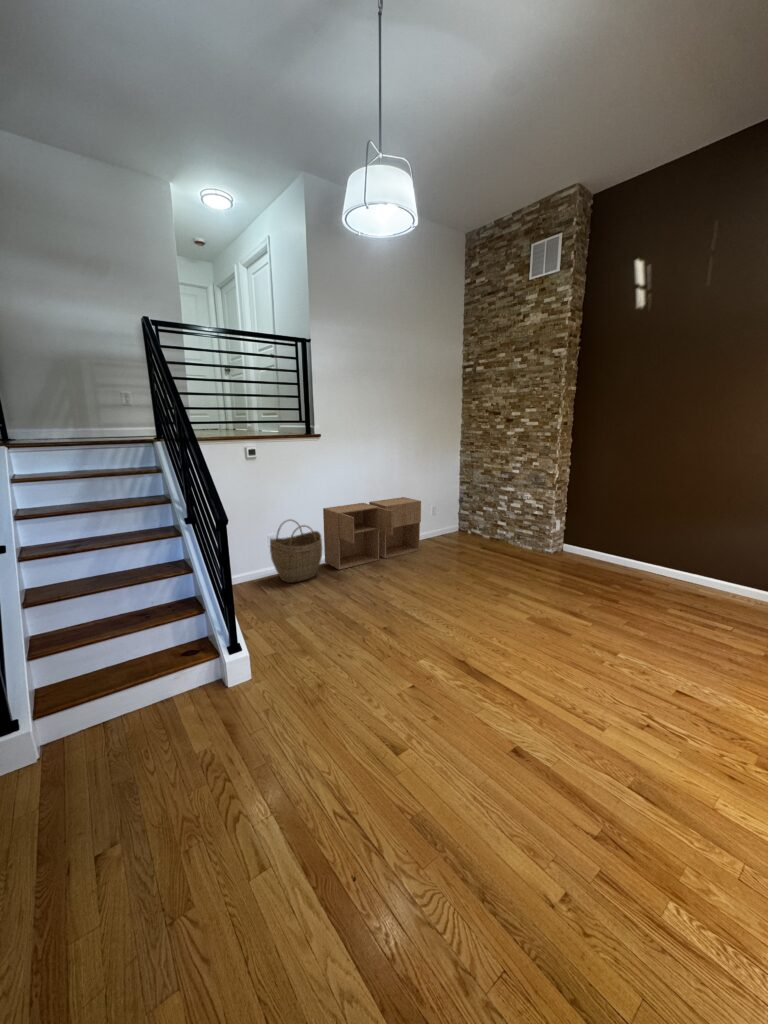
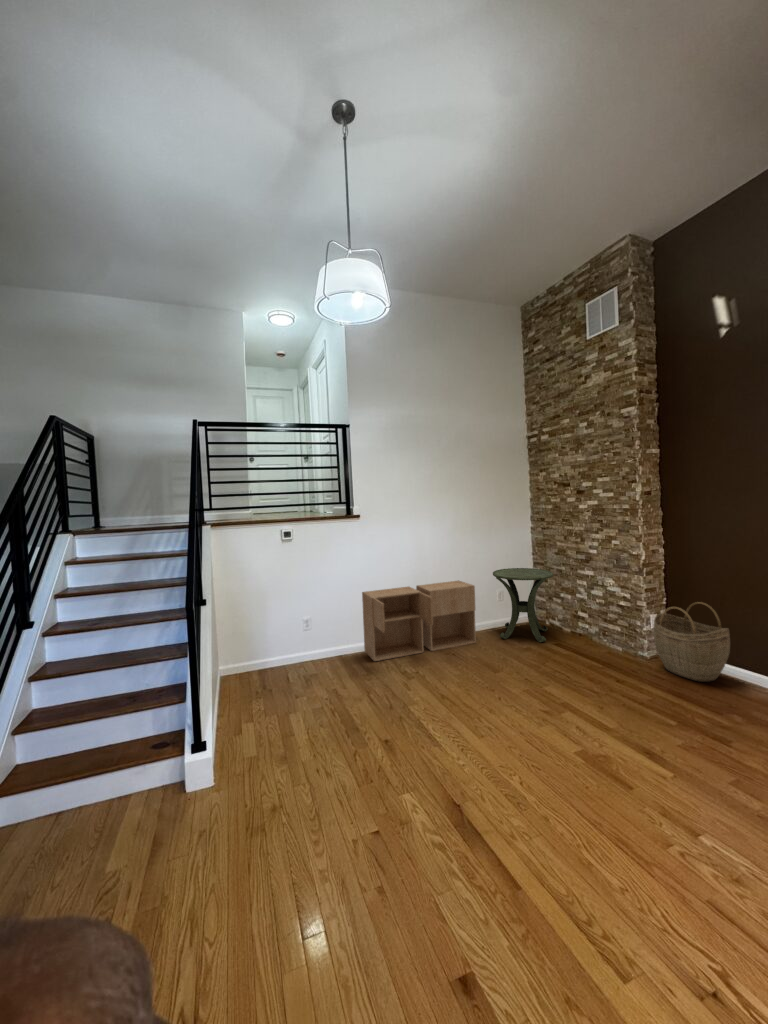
side table: none [432,486,483,547] -> present [493,568,553,642]
woven basket: present [270,520,322,583] -> present [653,602,730,682]

